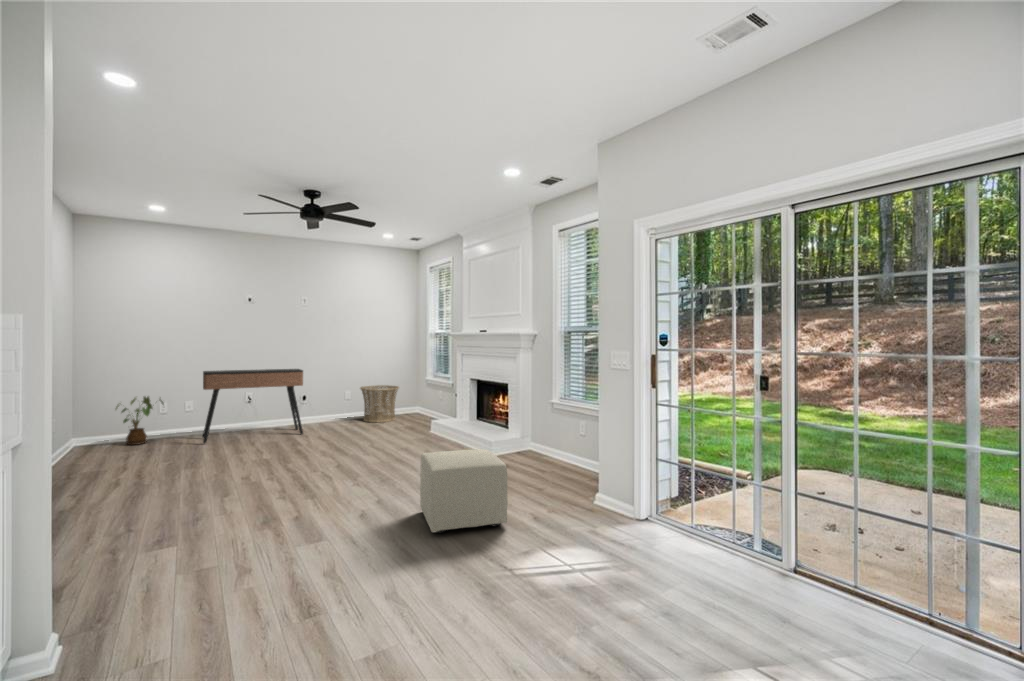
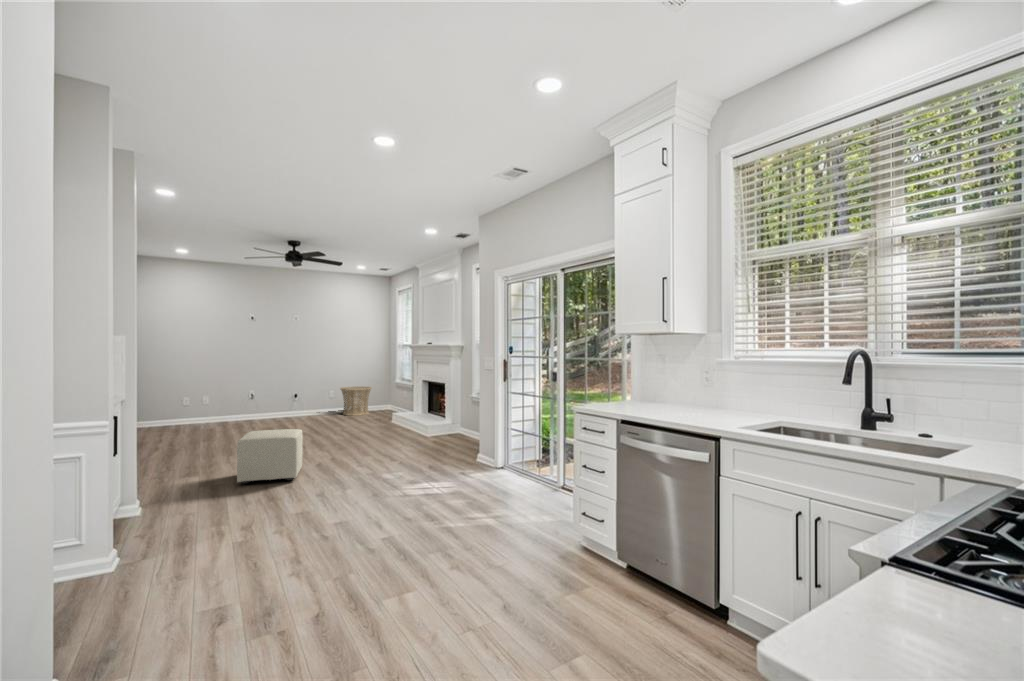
console table: present [203,369,303,444] -> none [216,373,293,429]
house plant: present [116,397,164,445] -> none [152,393,188,430]
ottoman: present [420,449,508,533] -> present [237,429,303,484]

